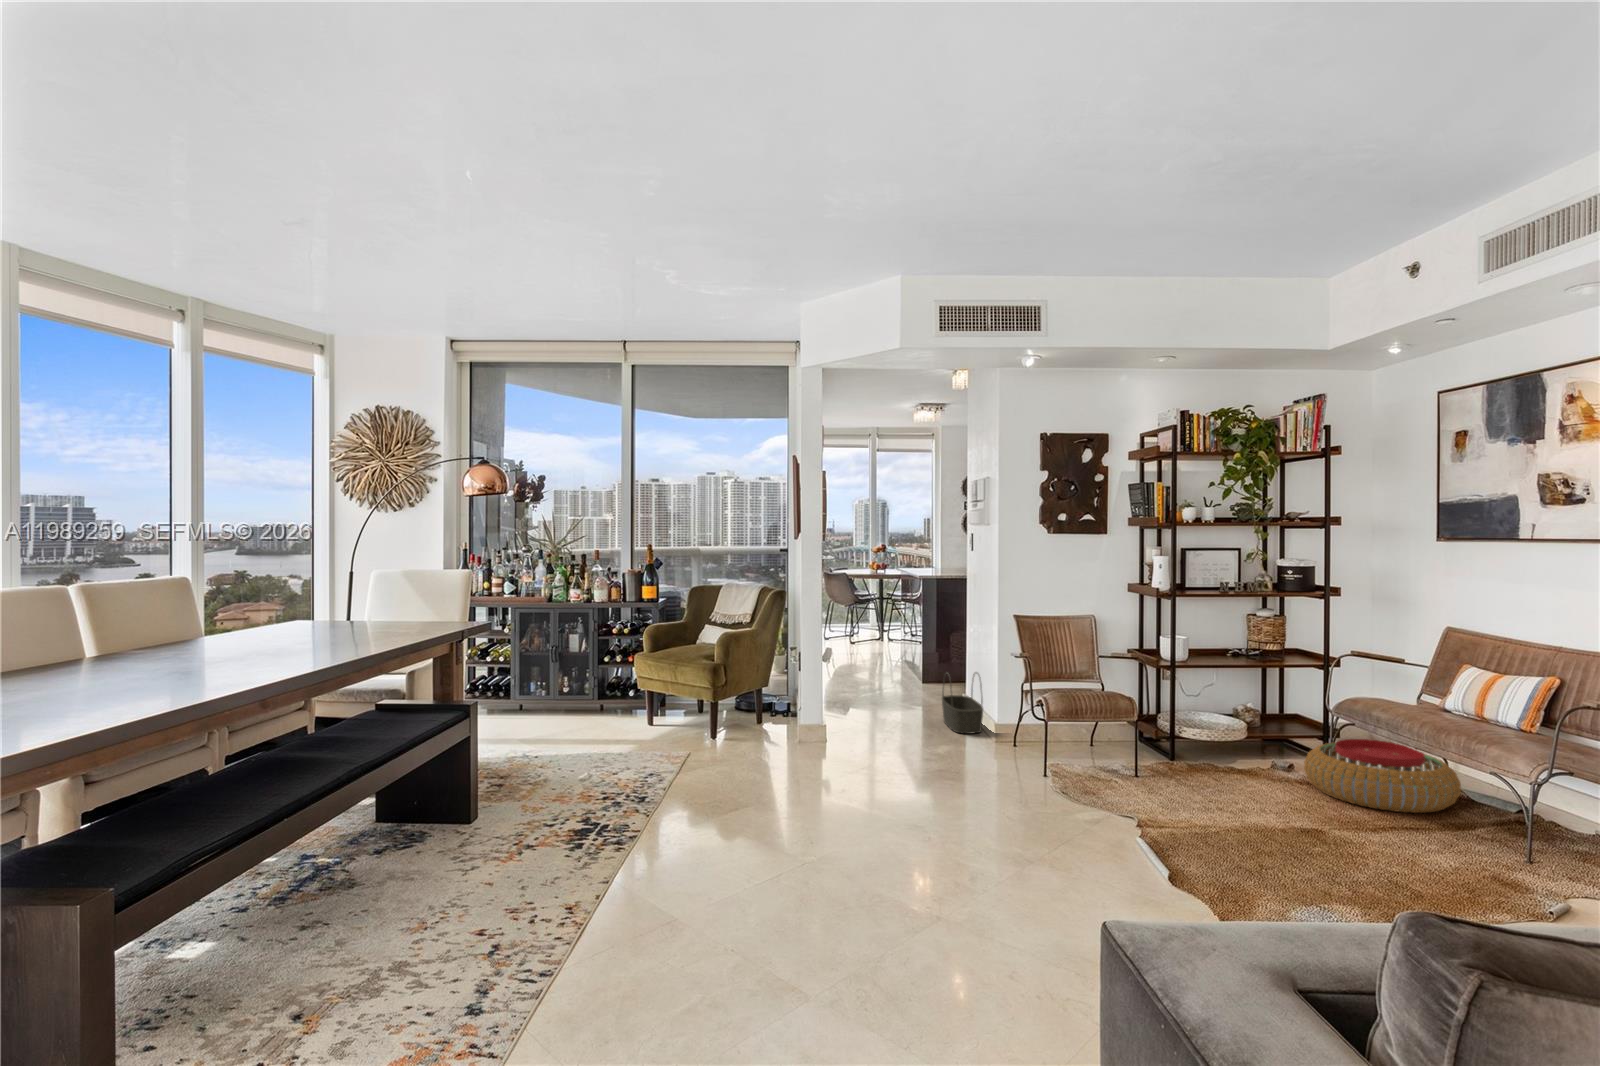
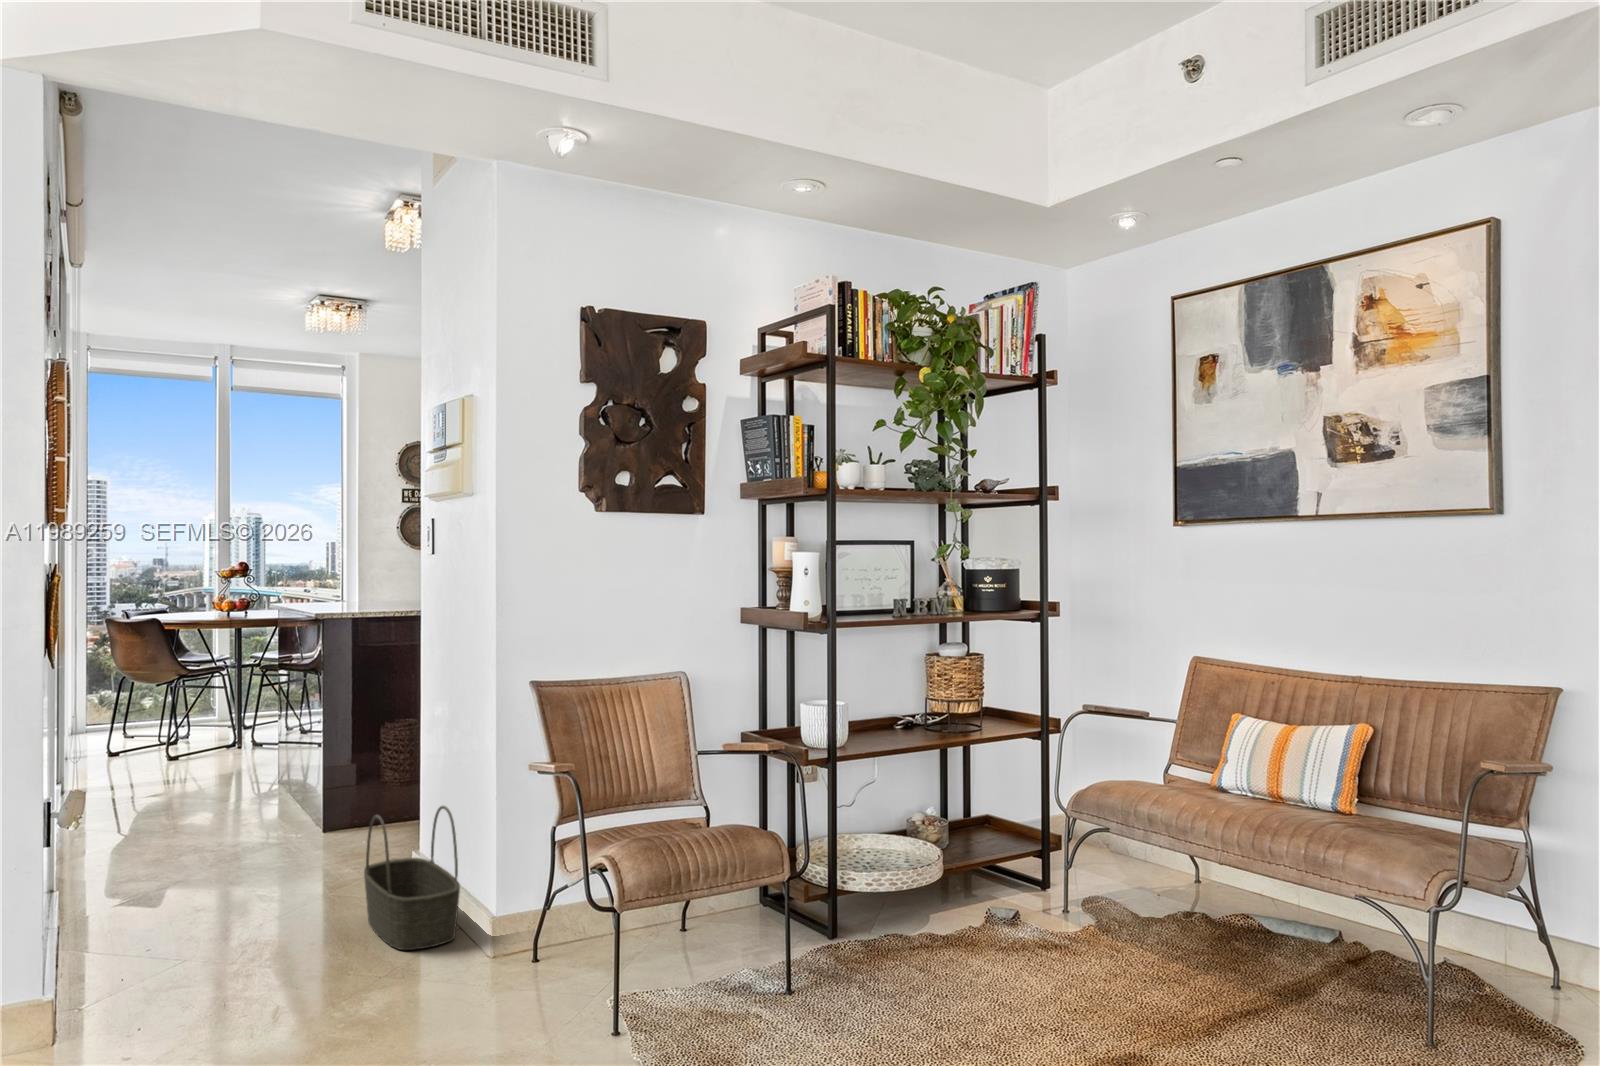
pouf: present [1304,739,1461,813] -> none [1053,853,1284,985]

